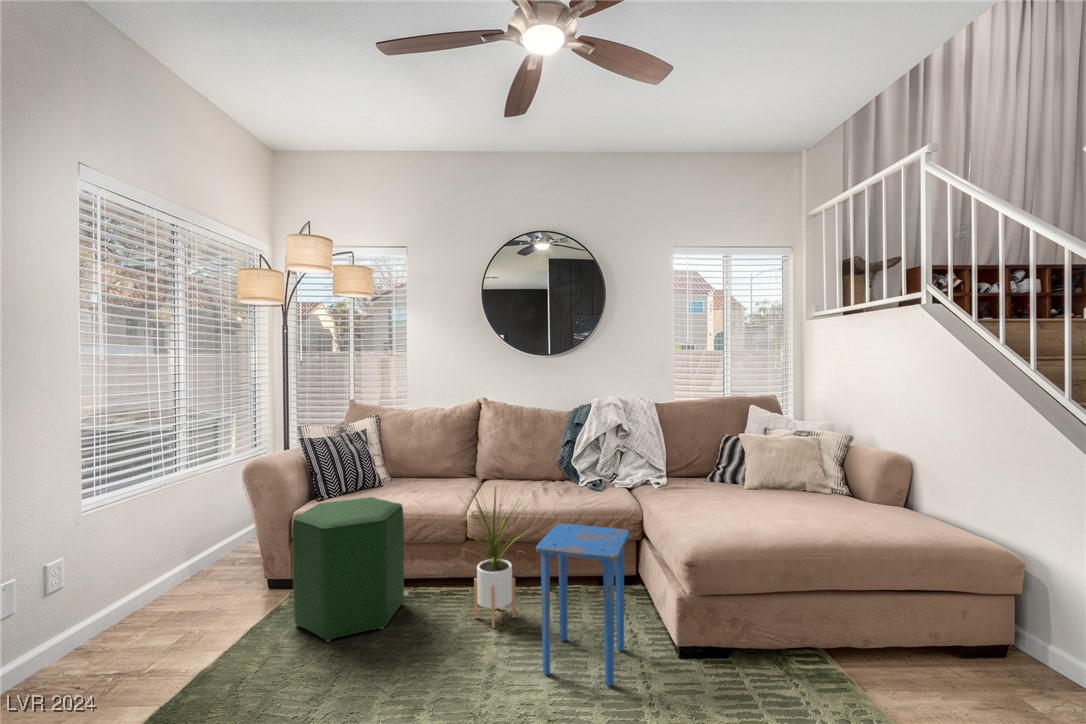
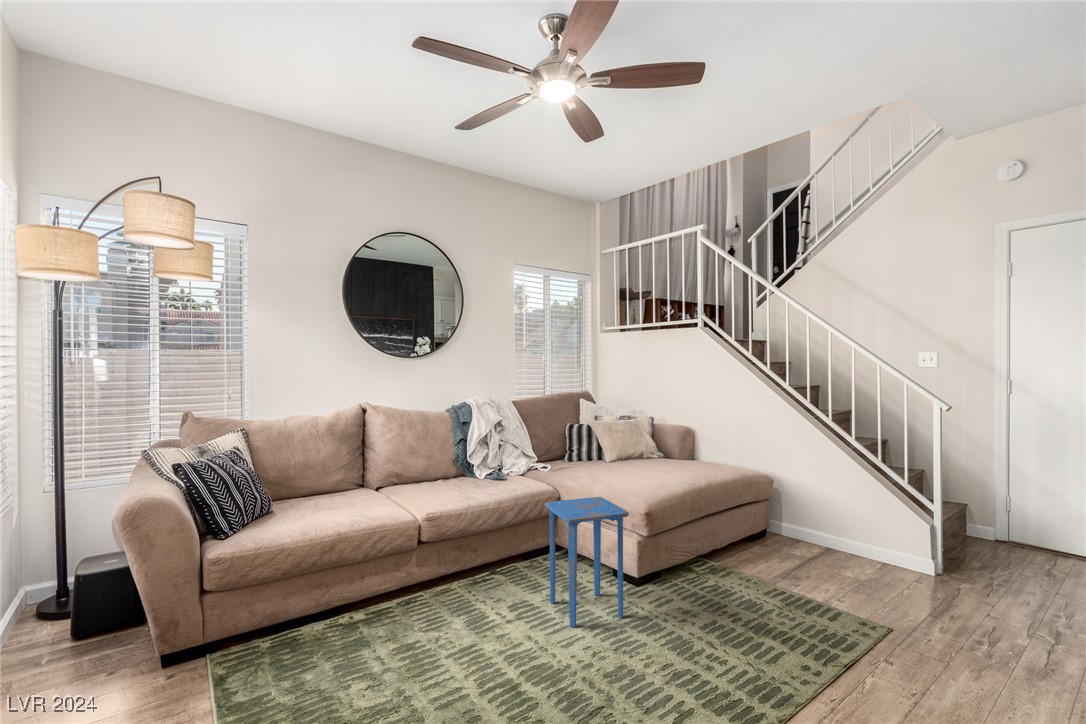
house plant: present [463,487,527,628] -> none [443,472,515,614]
ottoman: present [292,497,404,641] -> none [267,516,391,683]

